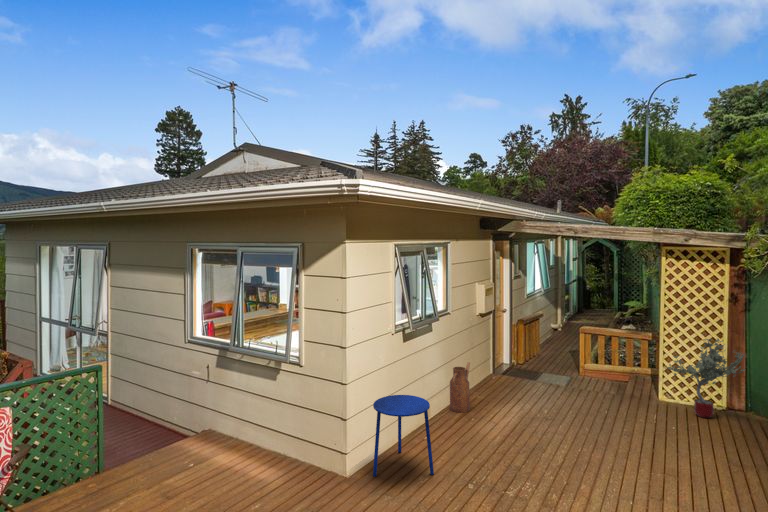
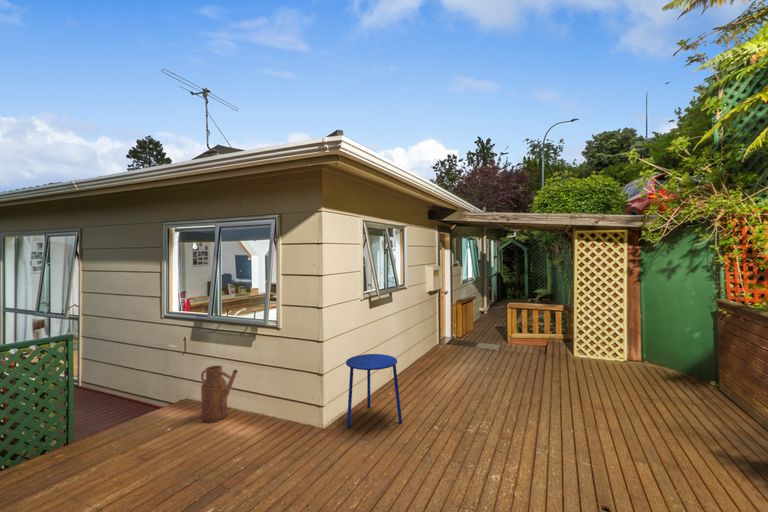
potted tree: present [668,339,745,418] -> none [581,302,643,367]
watering can: present [450,362,470,413] -> present [201,366,237,423]

